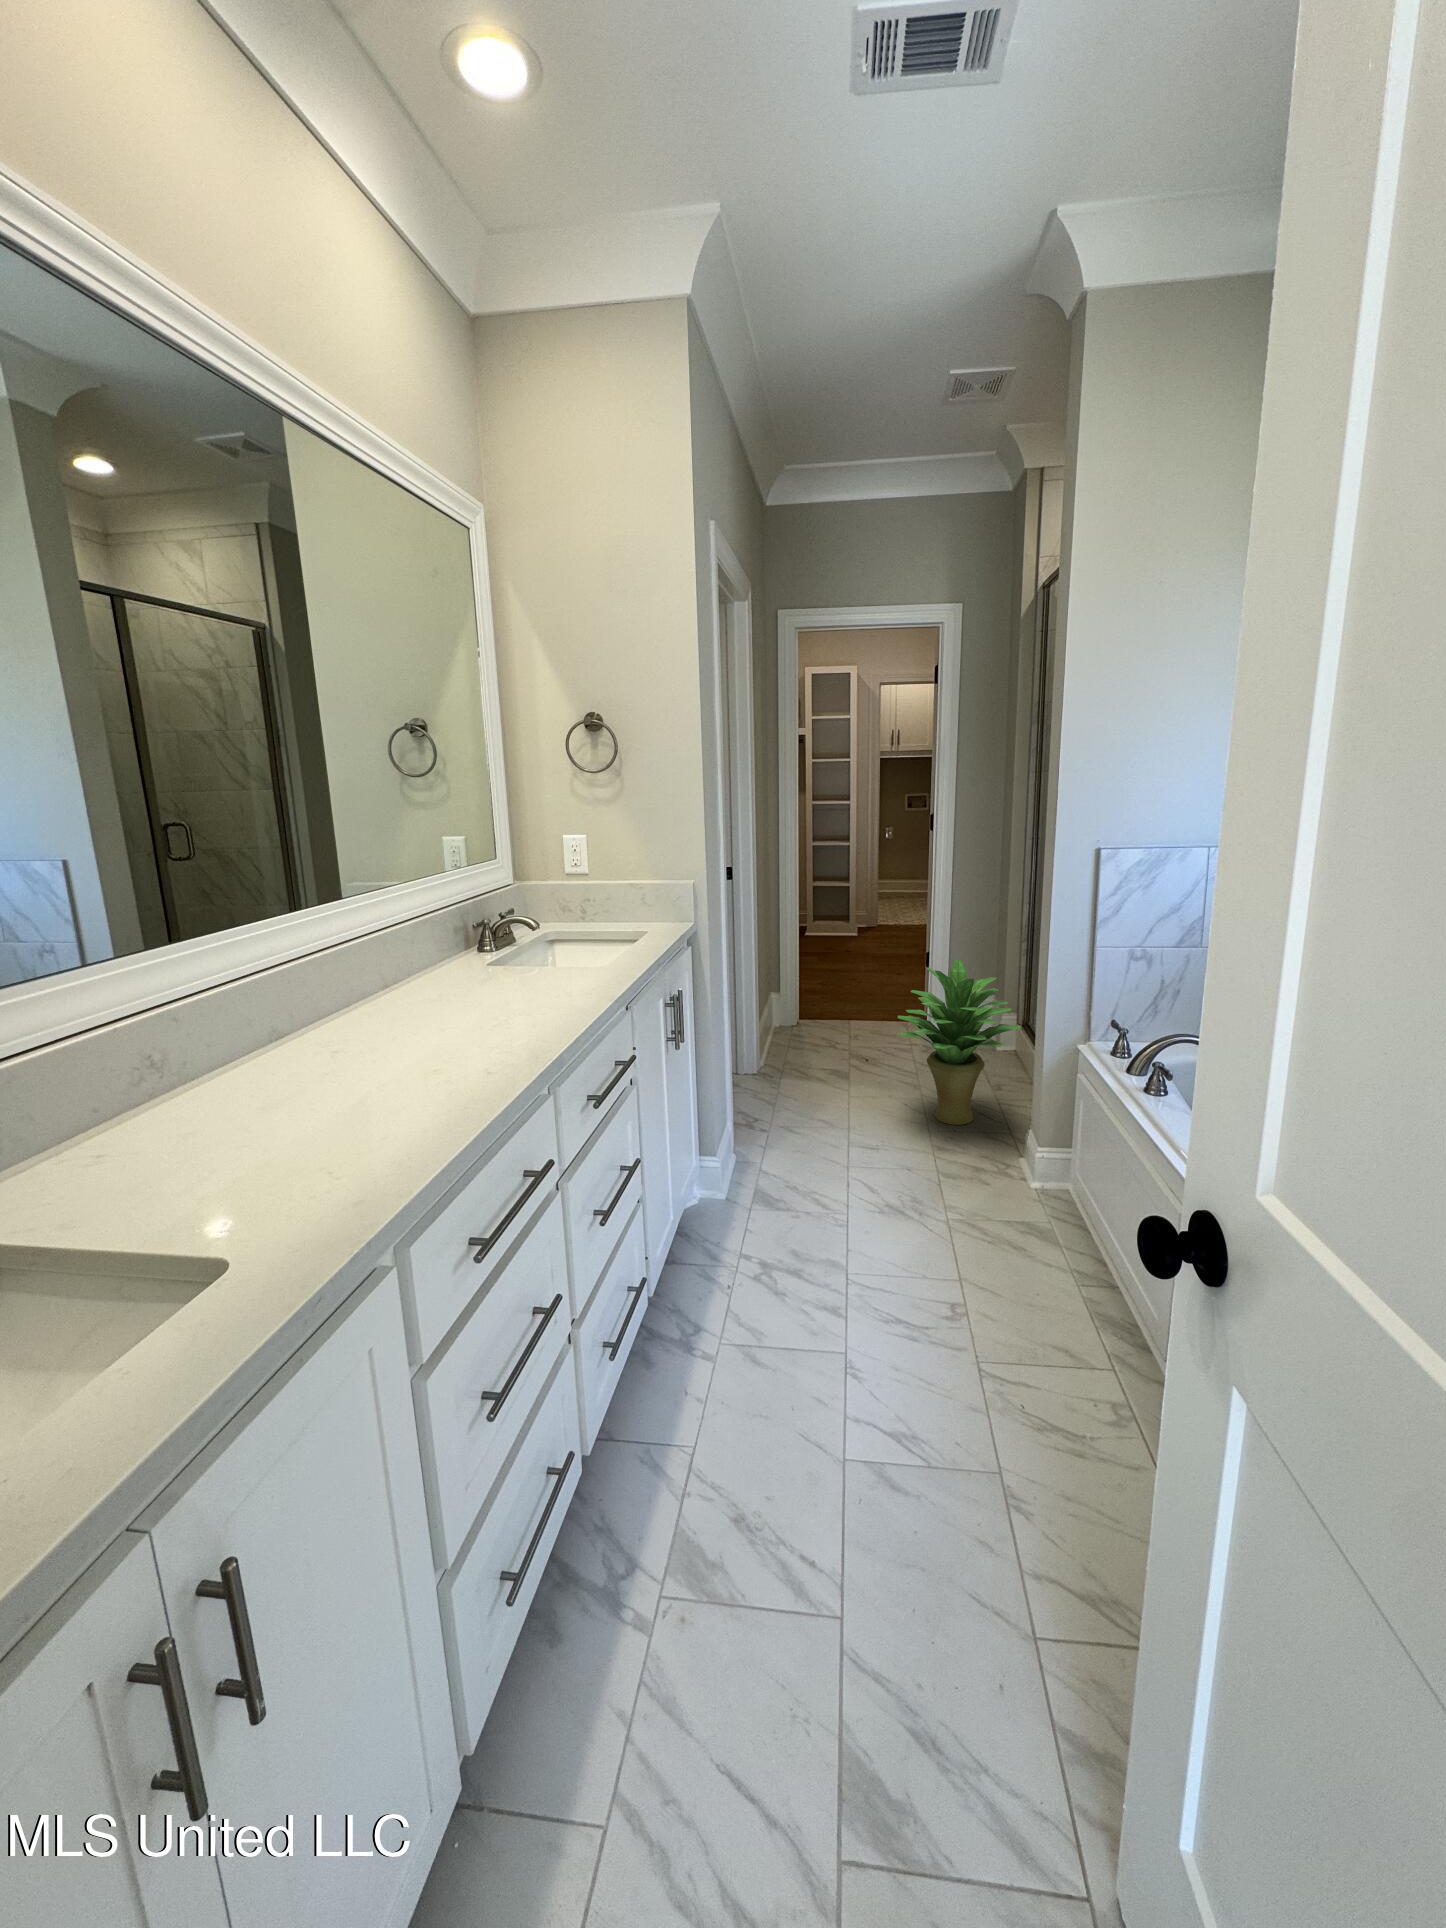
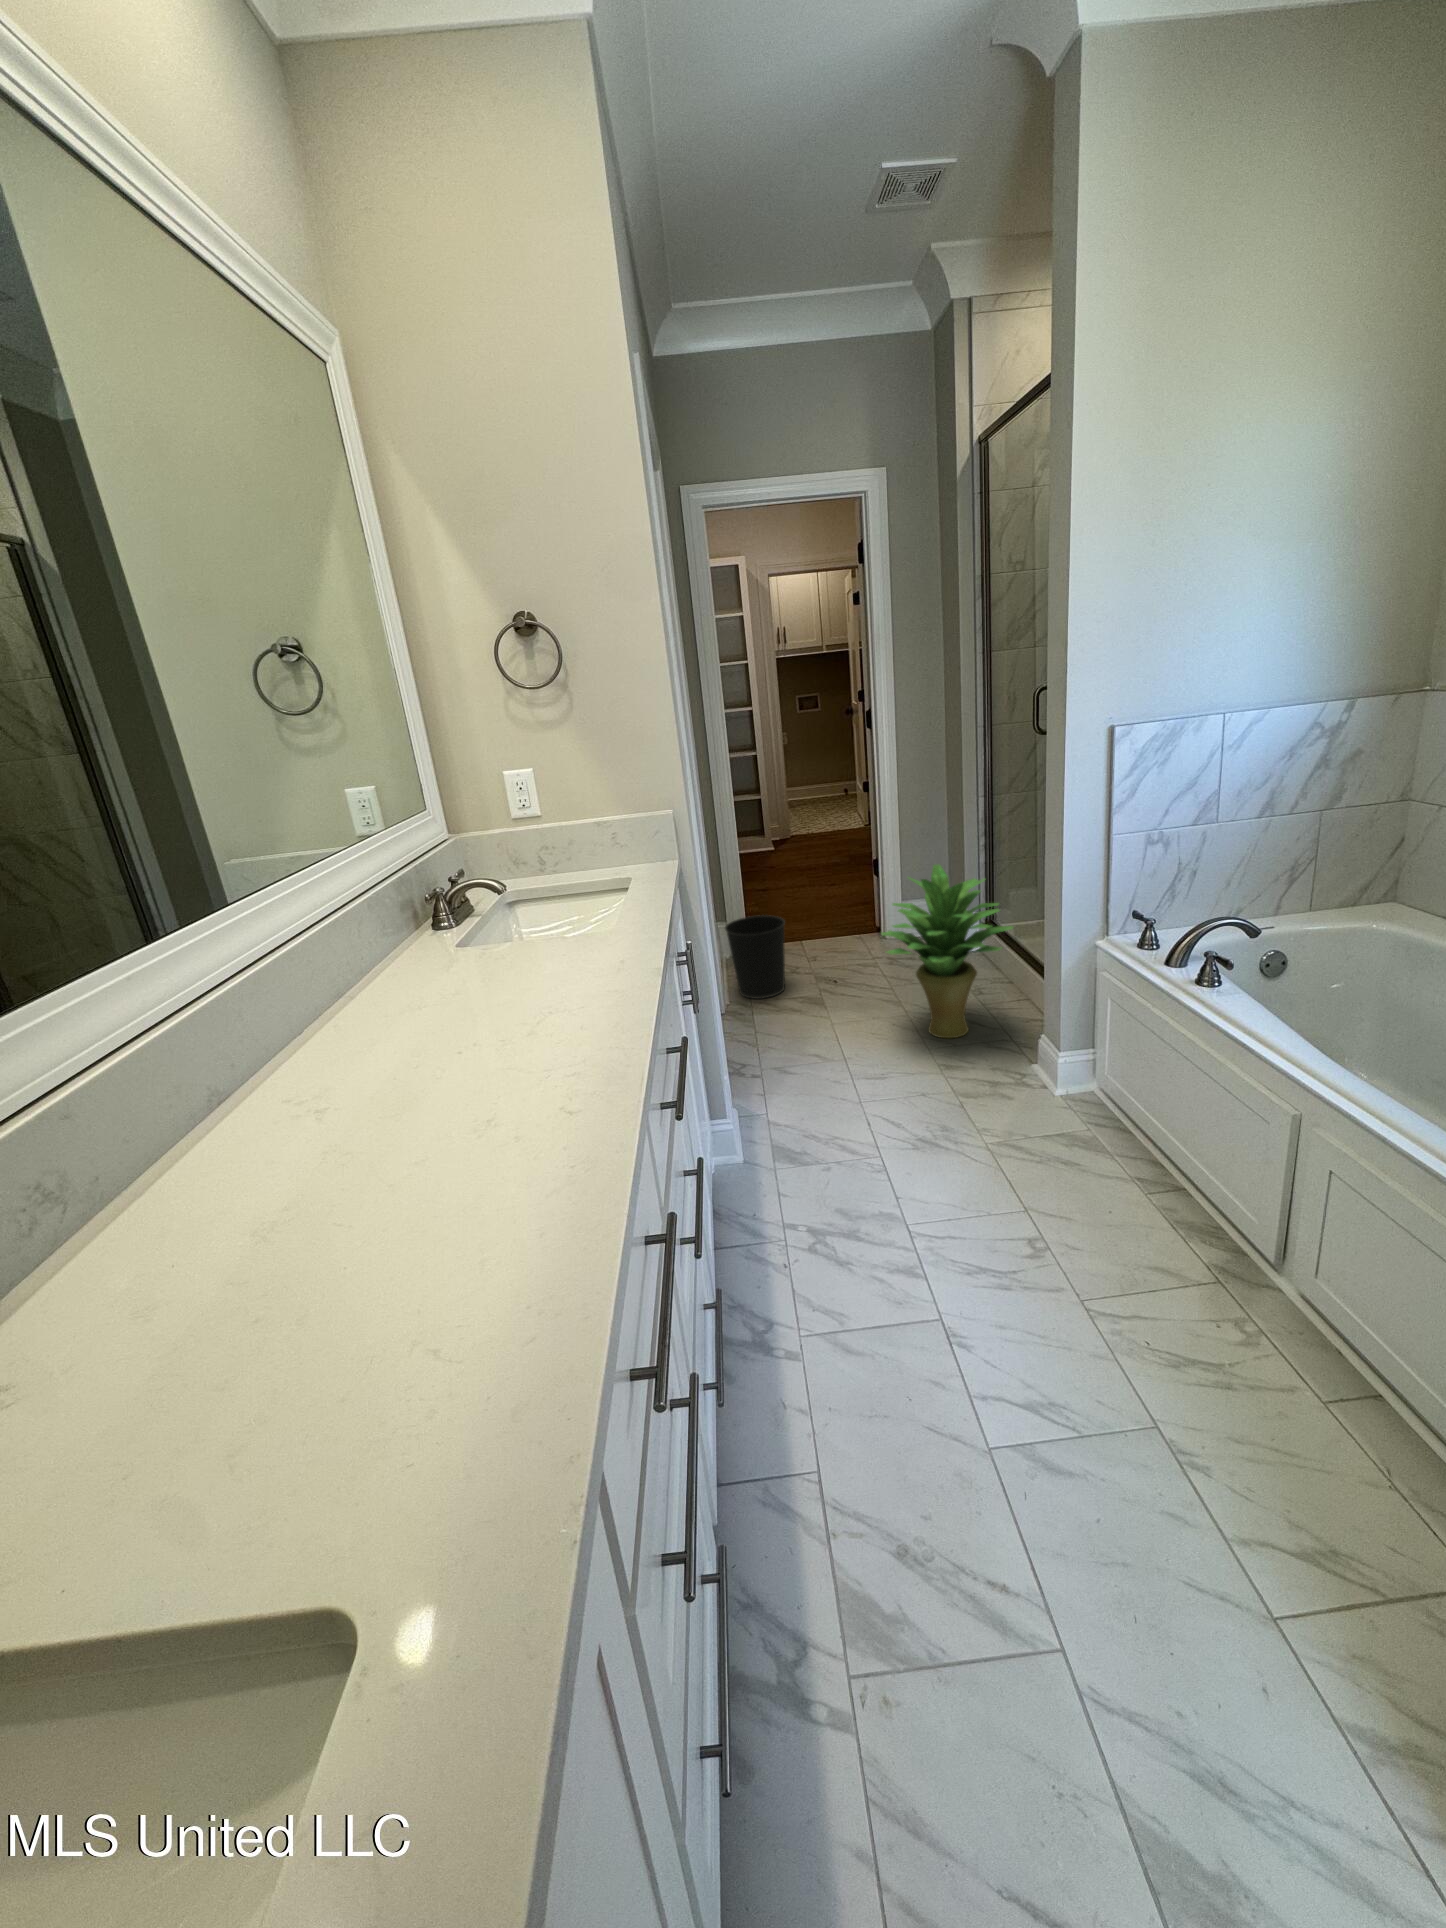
wastebasket: none [769,988,825,1065] -> present [725,915,785,999]

